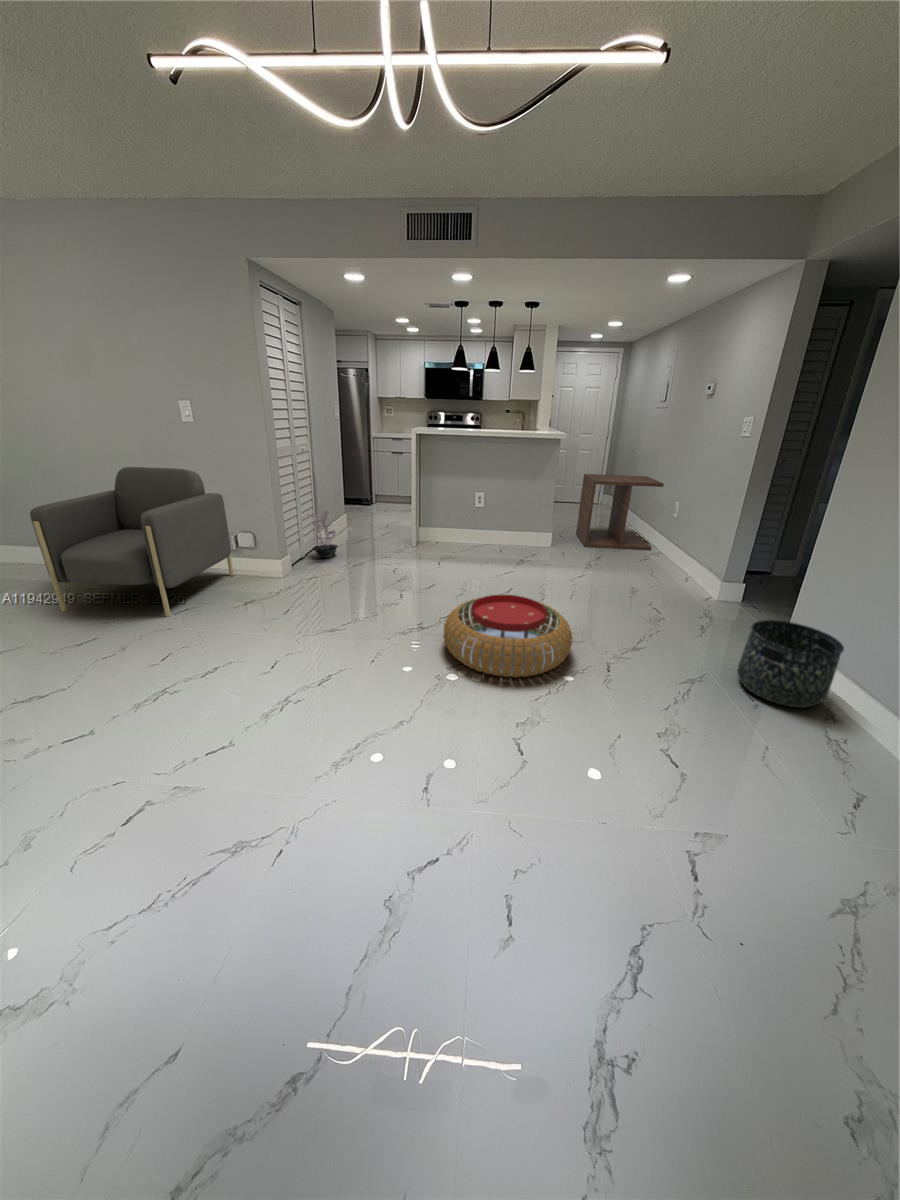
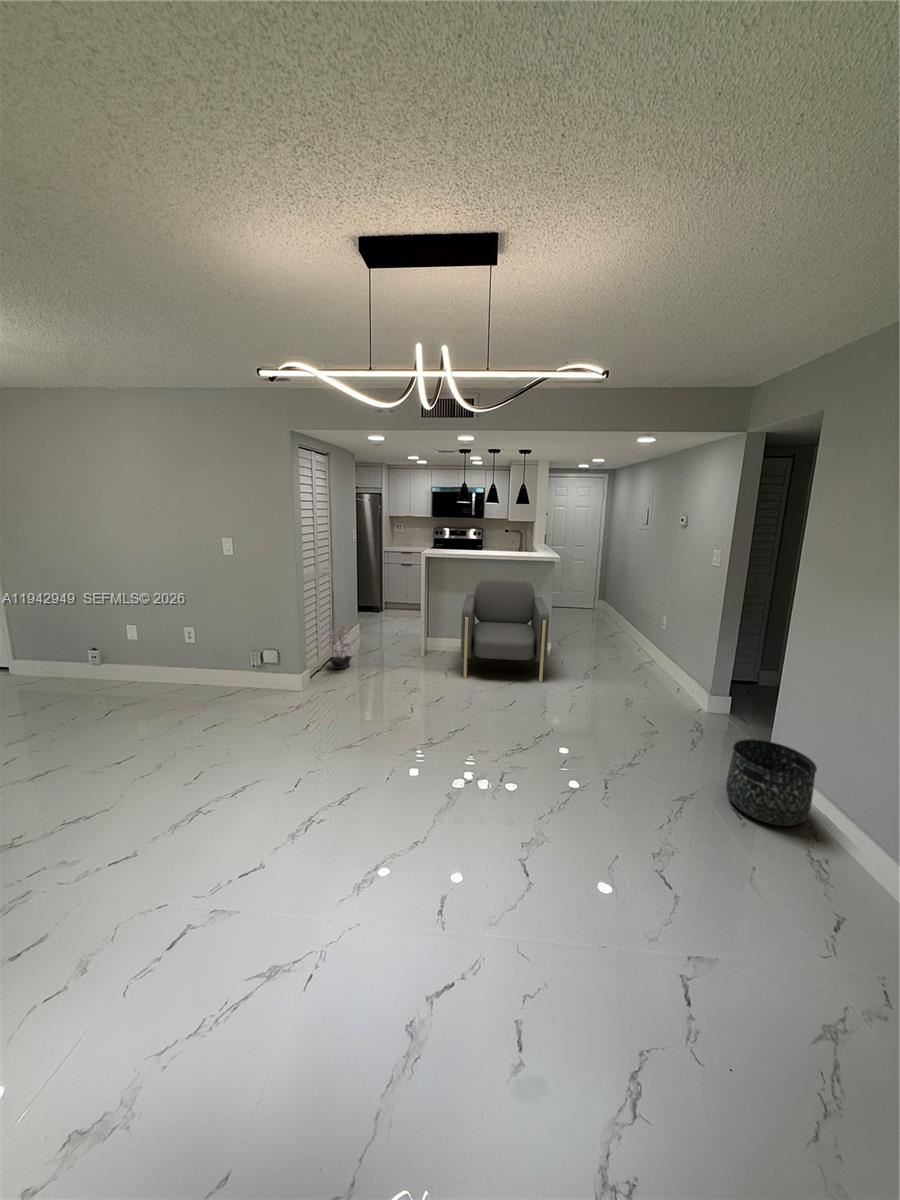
armchair: present [30,467,234,617] -> present [461,580,549,683]
side table: present [576,474,664,550] -> none [574,587,652,658]
pouf: present [443,595,573,678] -> none [453,712,572,796]

